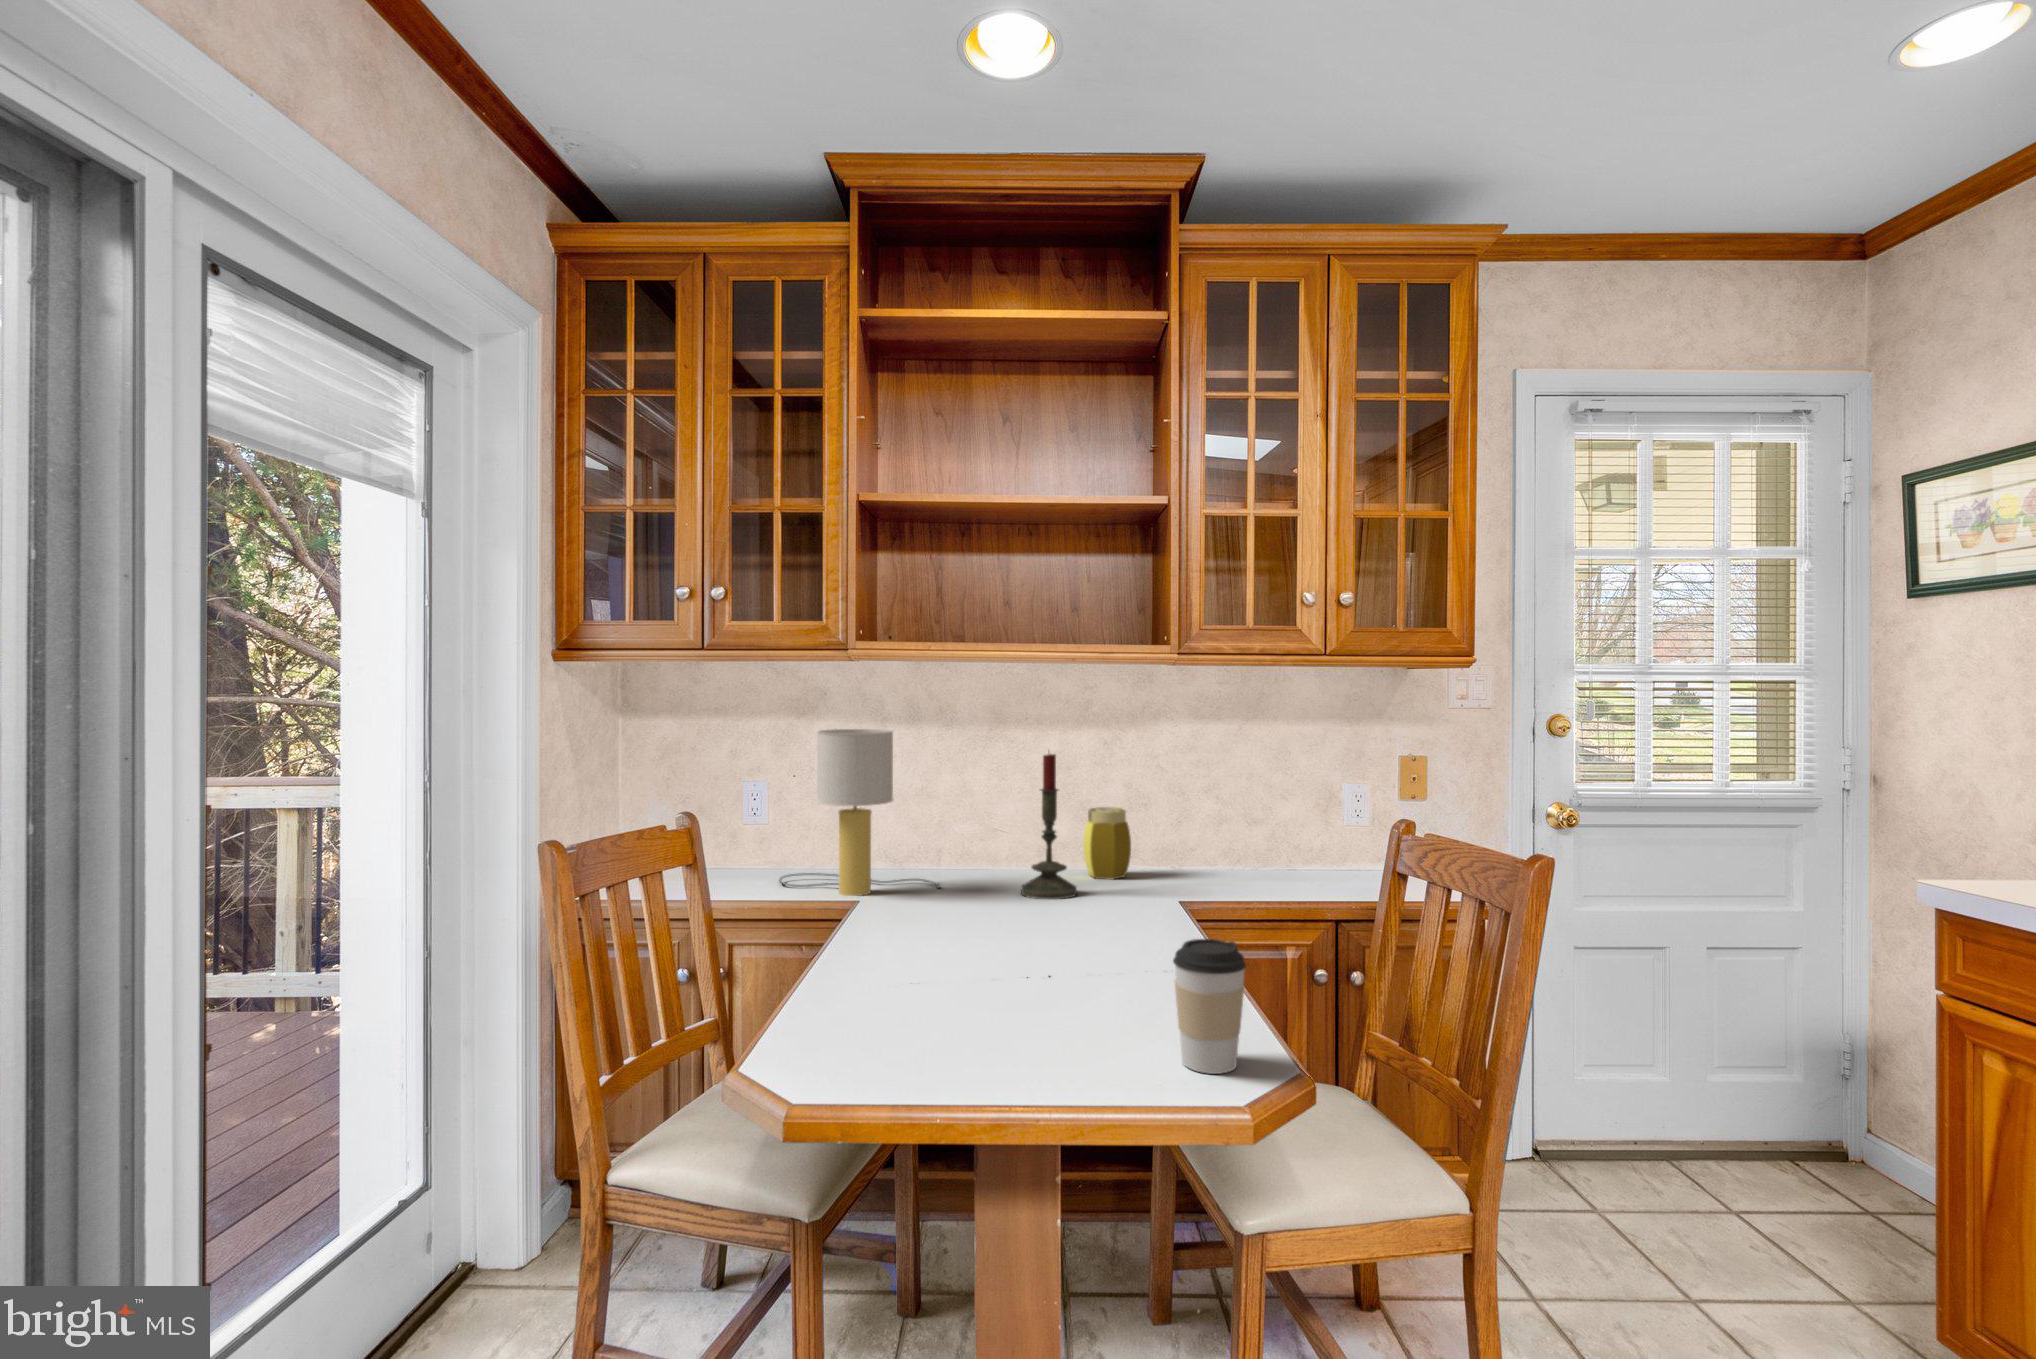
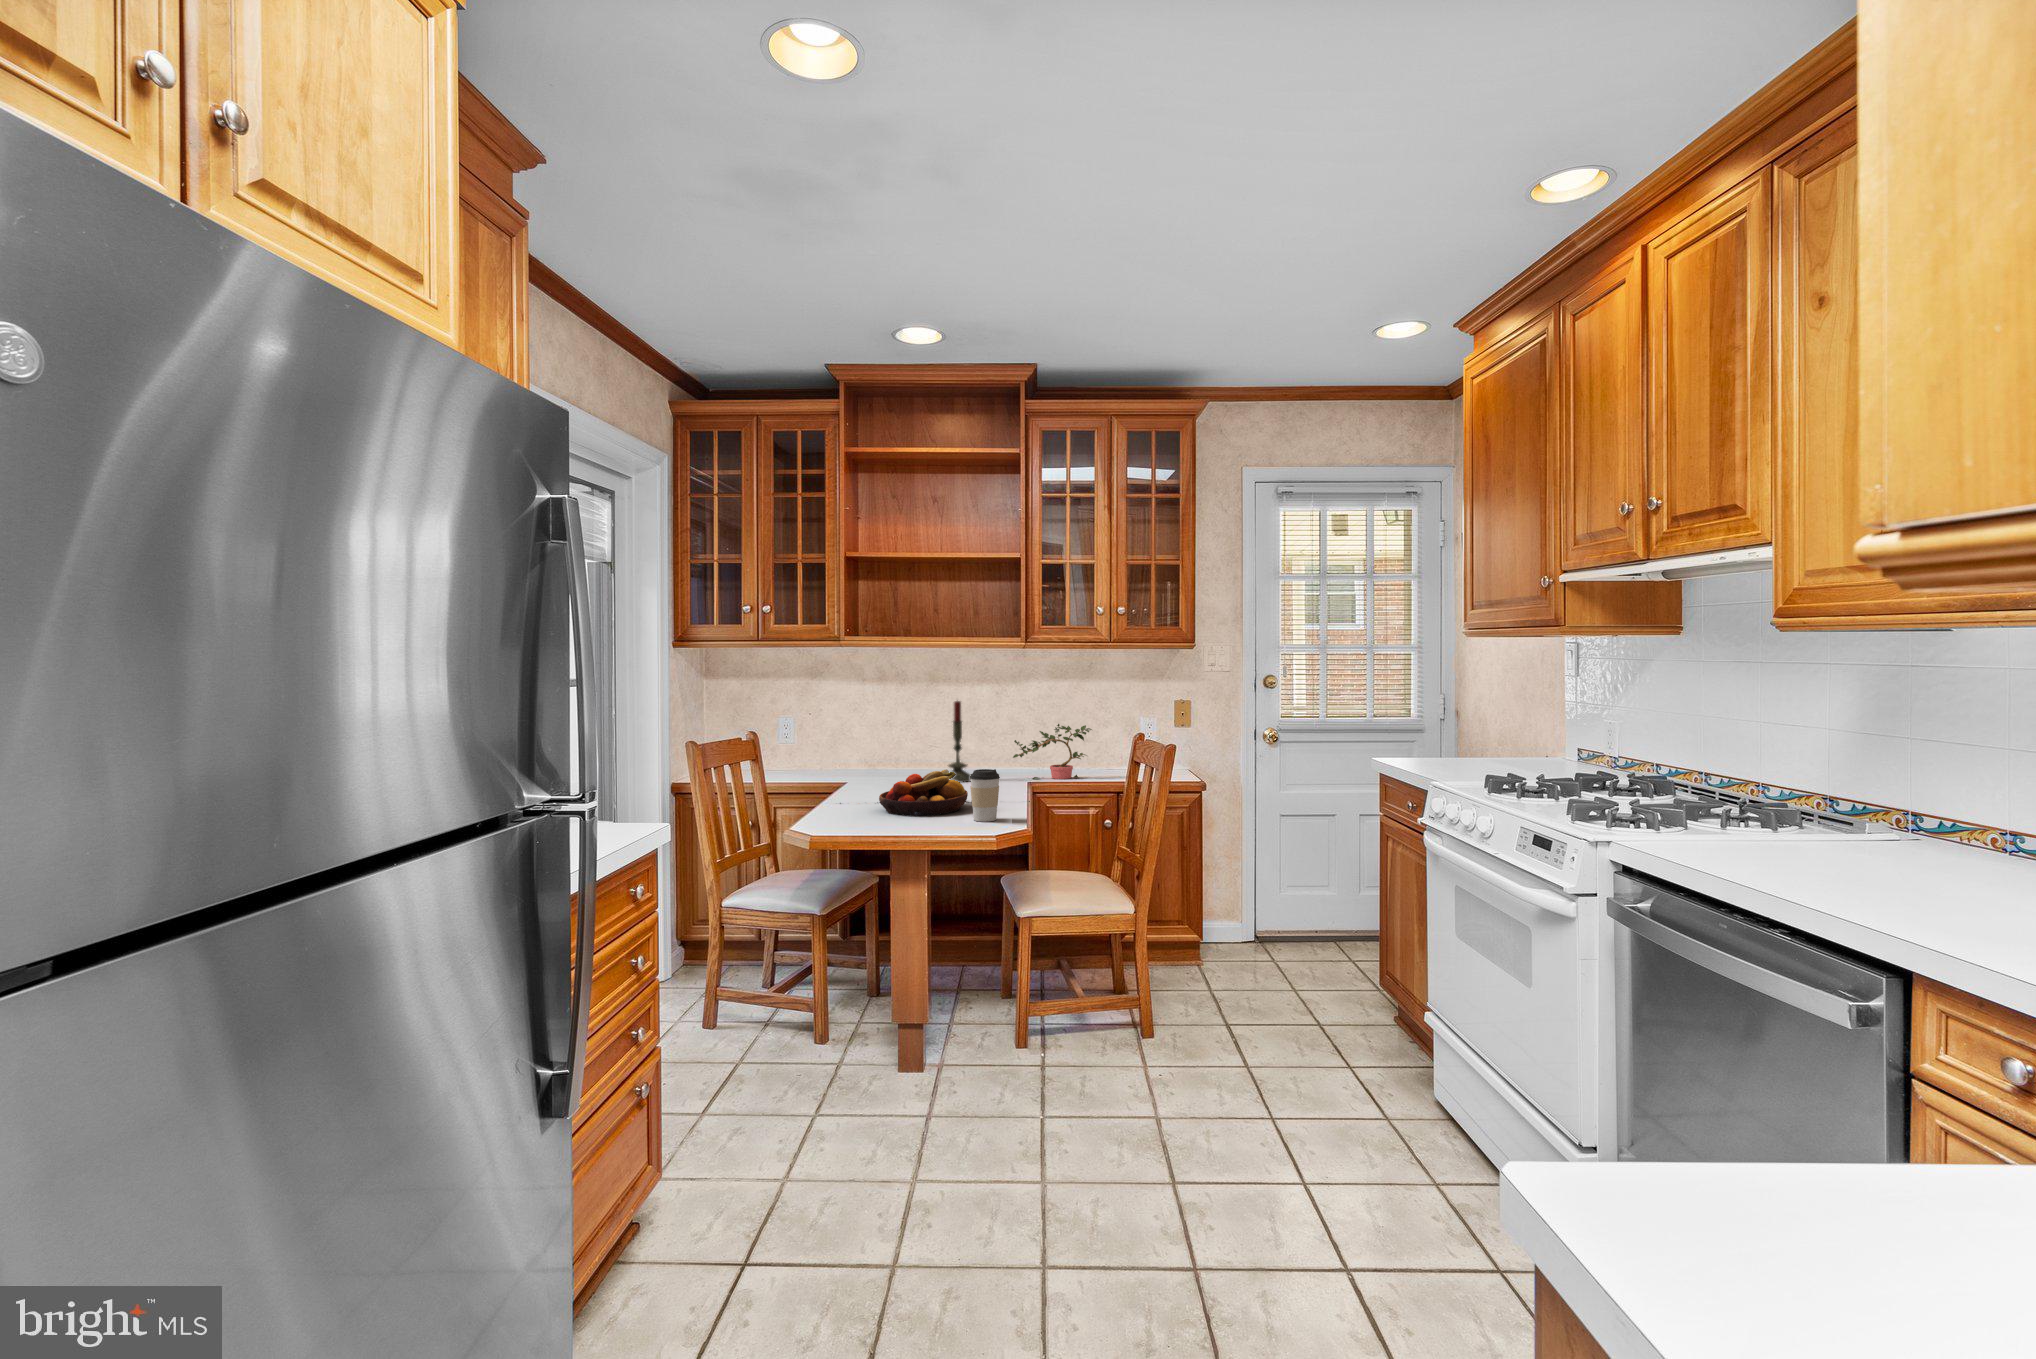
table lamp: present [780,729,941,896] -> none [803,688,897,783]
potted plant: none [1141,793,1279,891] -> present [1013,724,1092,779]
jar: present [1083,807,1131,880] -> none [985,734,1013,776]
fruit bowl: none [943,908,1136,1040] -> present [879,769,968,816]

